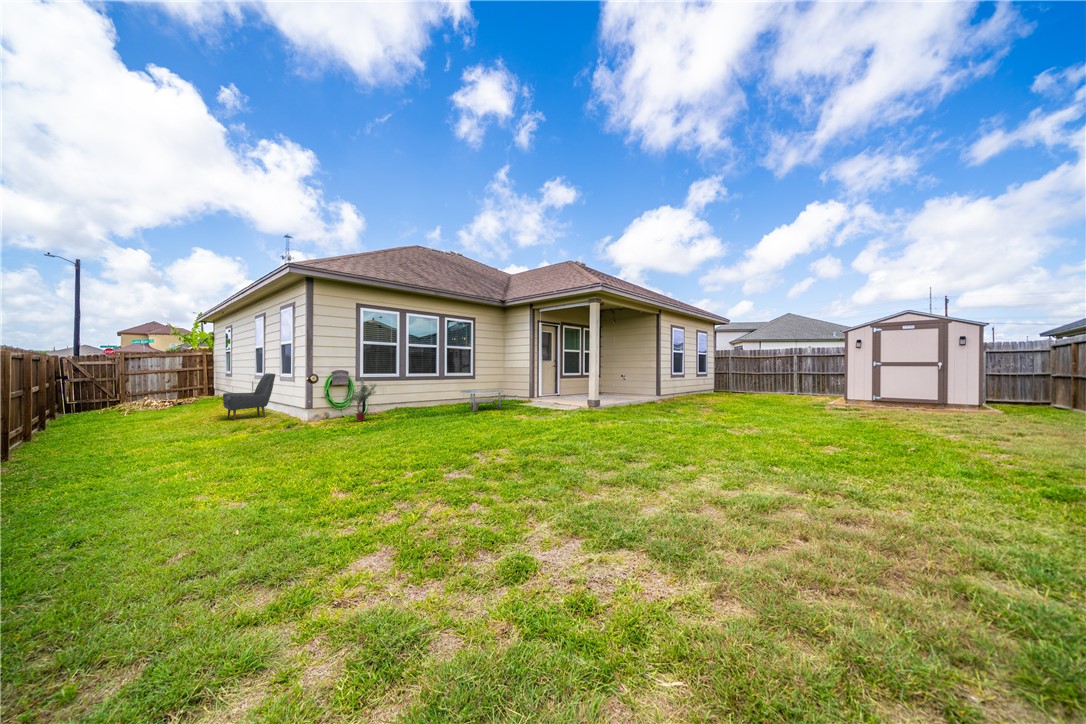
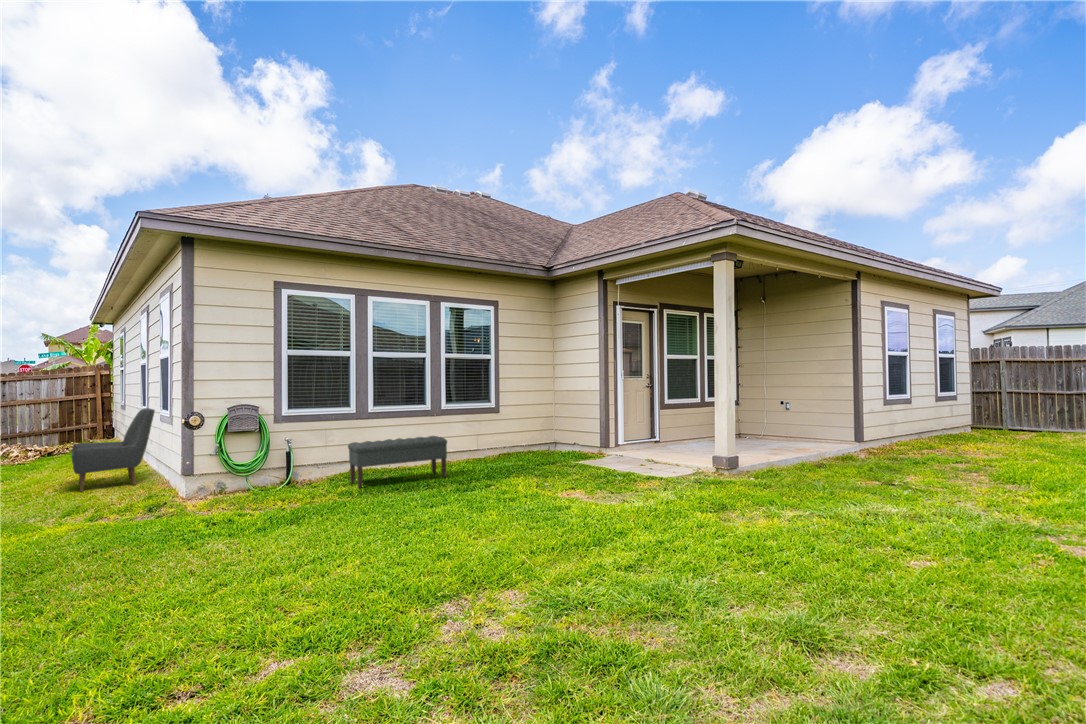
potted tree: present [344,379,376,421] -> none [245,418,310,498]
bench: none [395,390,450,417] -> present [348,436,447,488]
round table: present [460,390,503,412] -> none [467,433,549,477]

